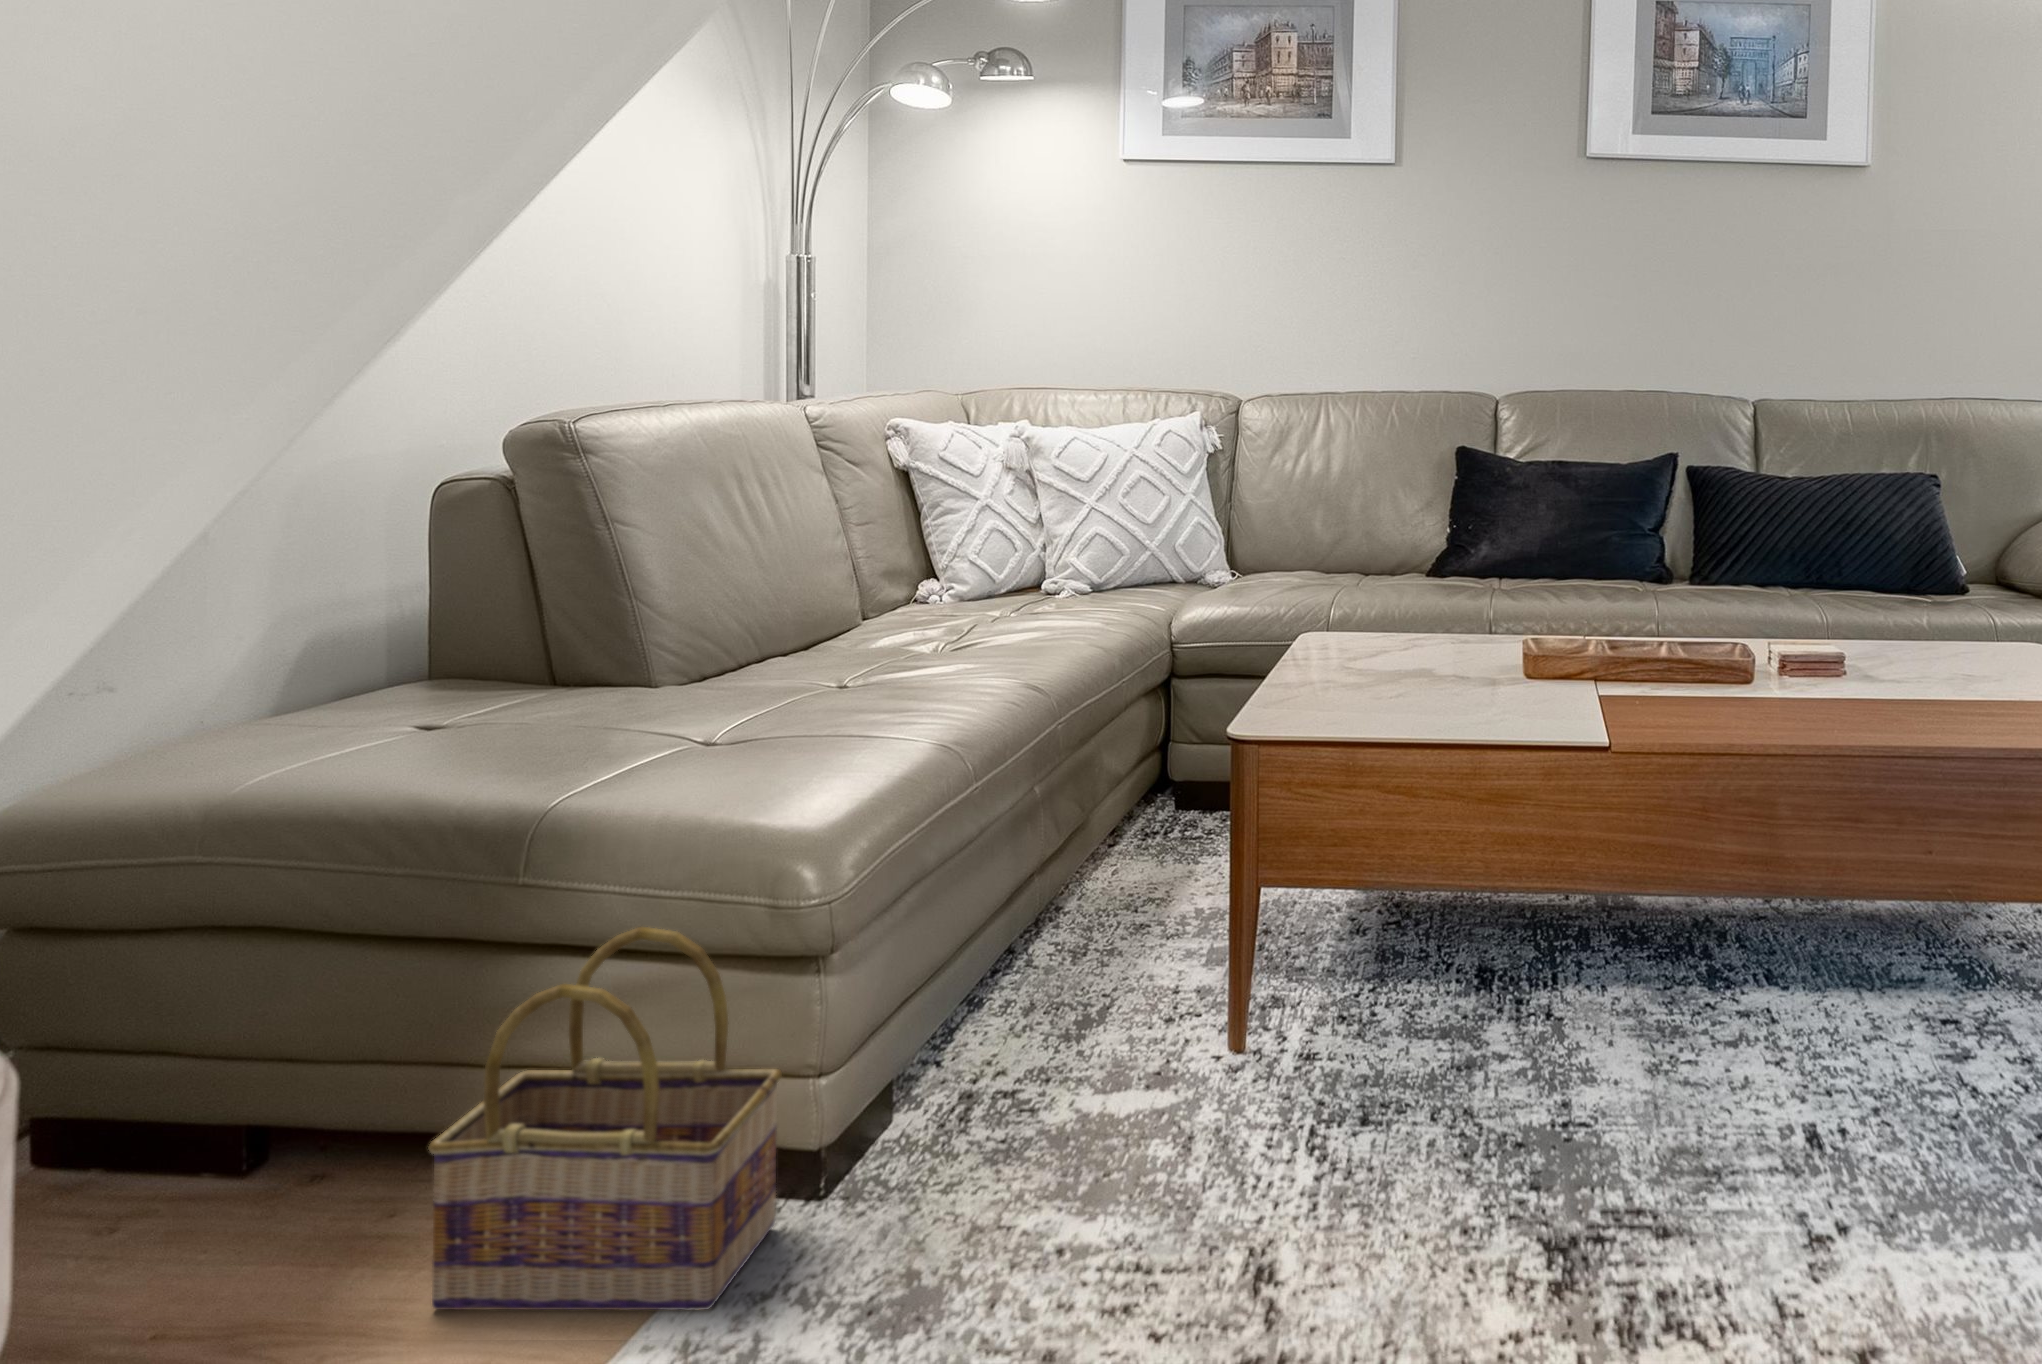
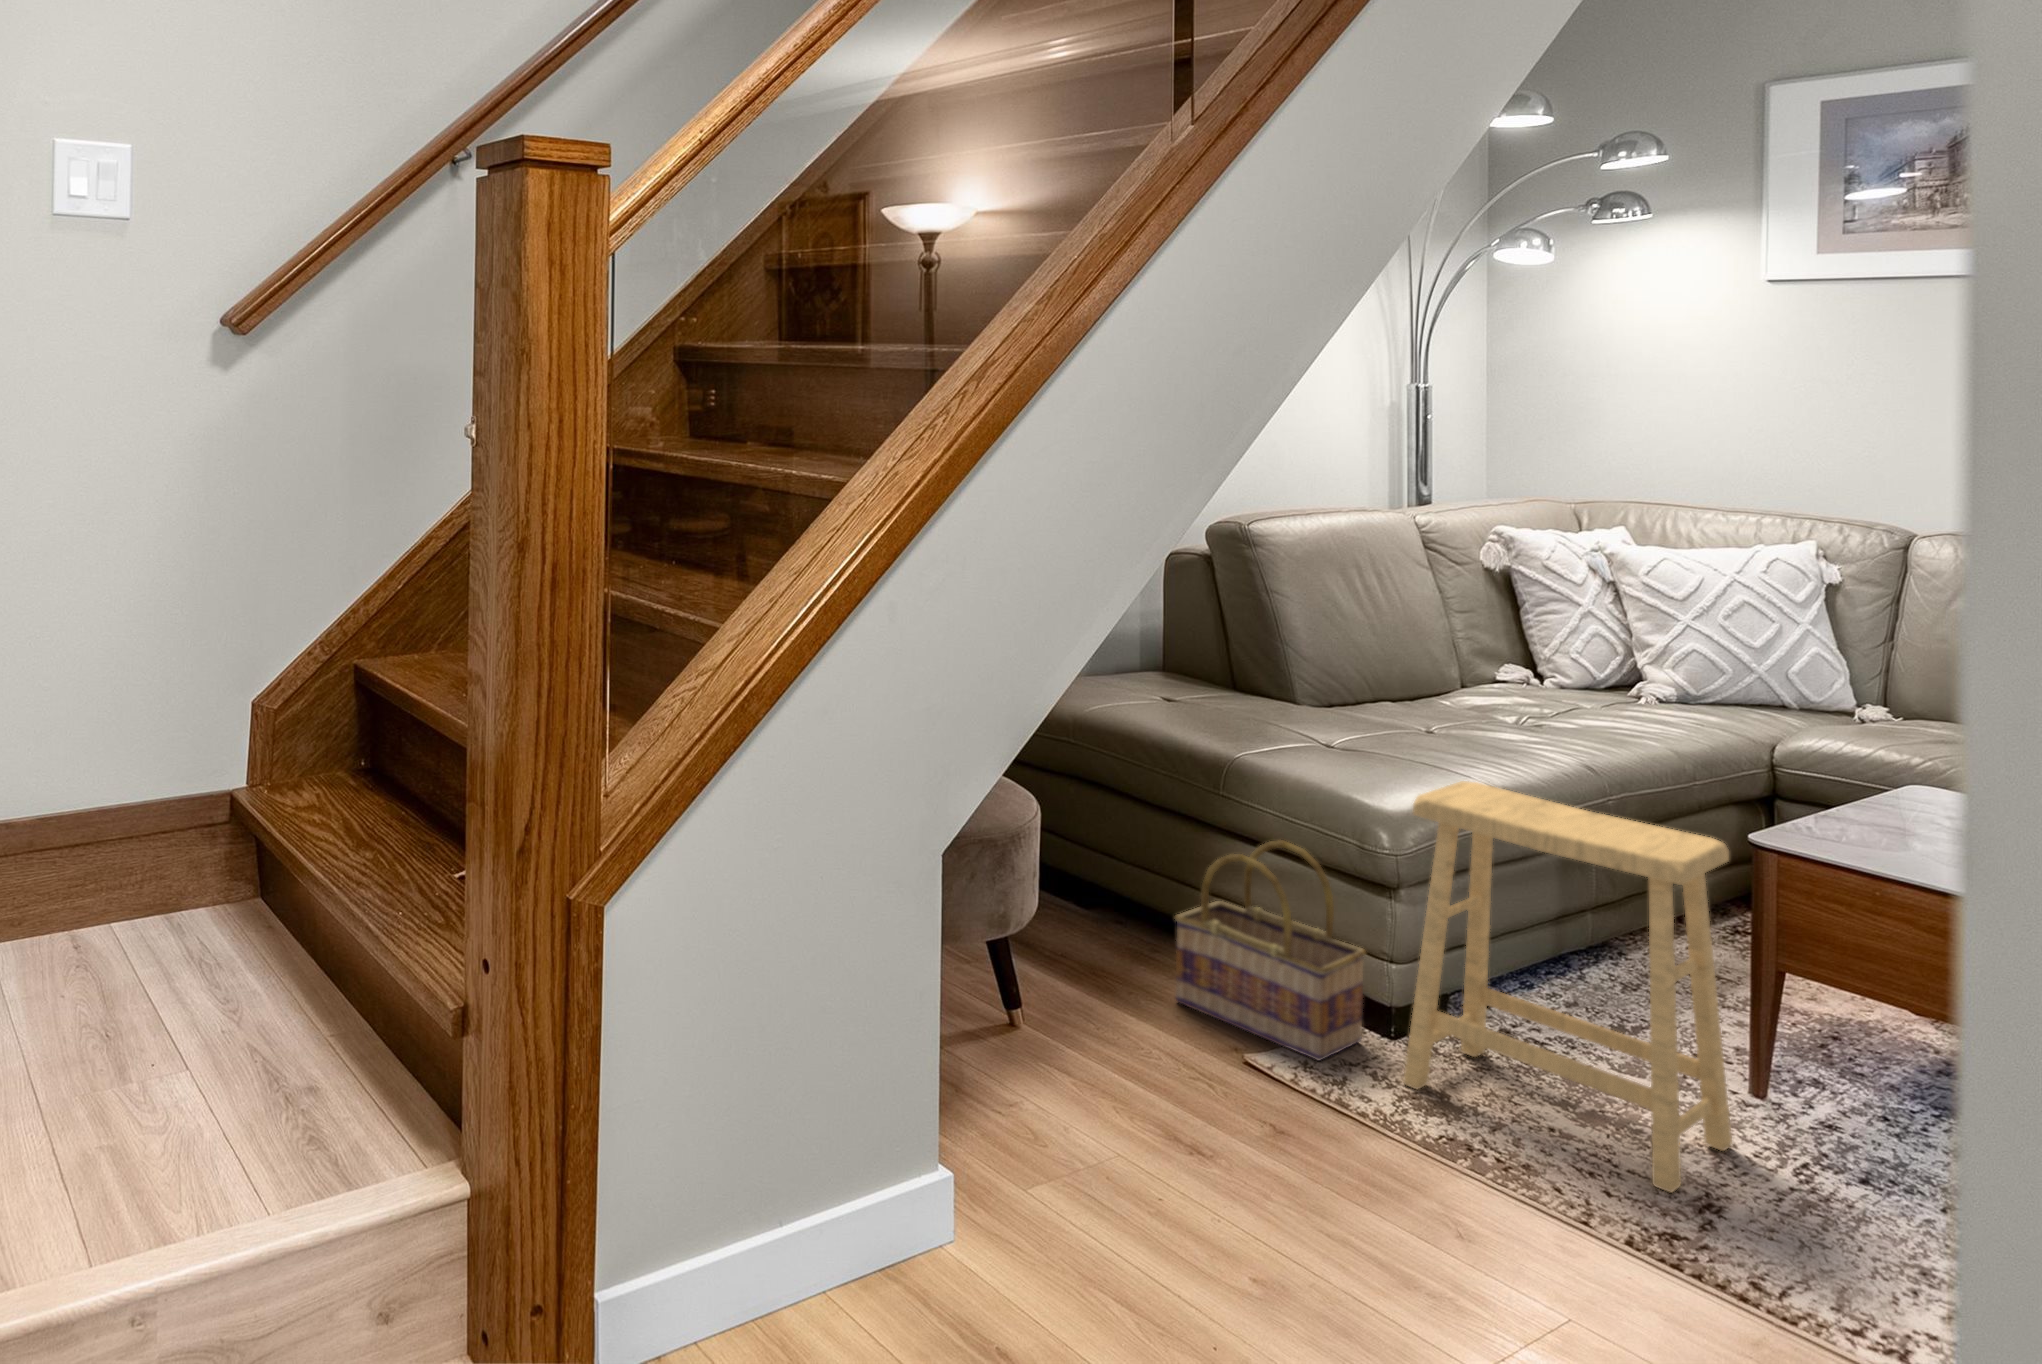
footstool: none [847,745,1248,1282] -> present [1403,781,1732,1193]

